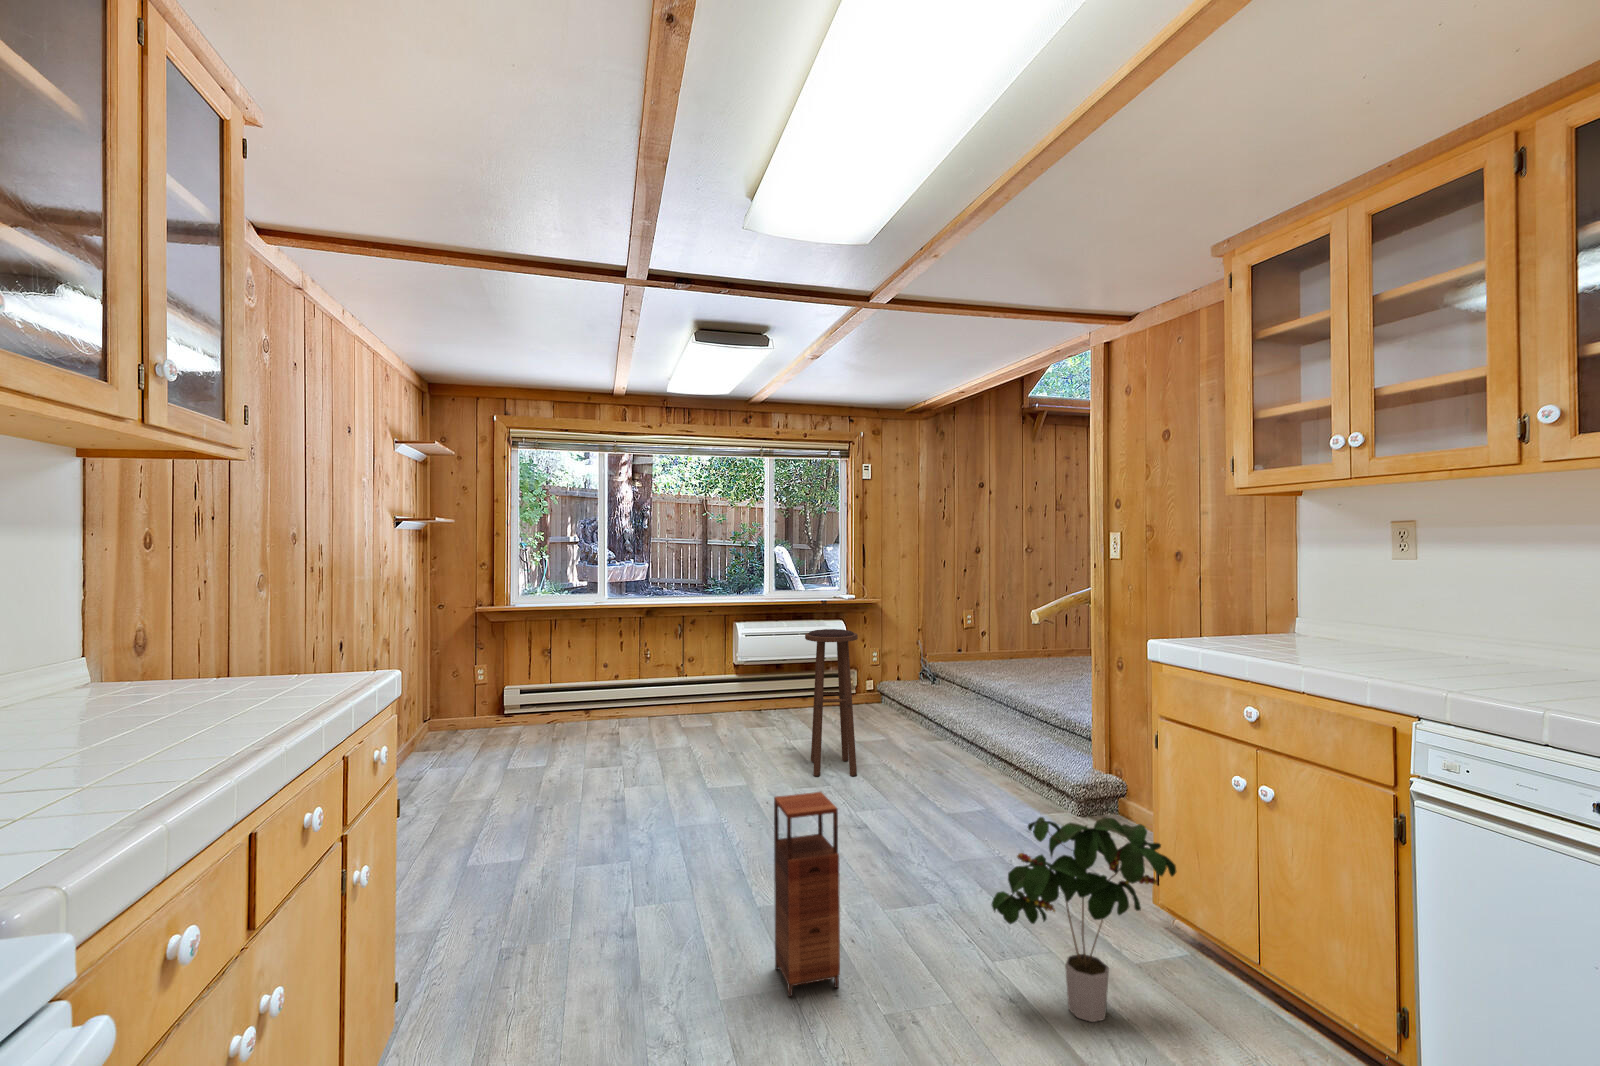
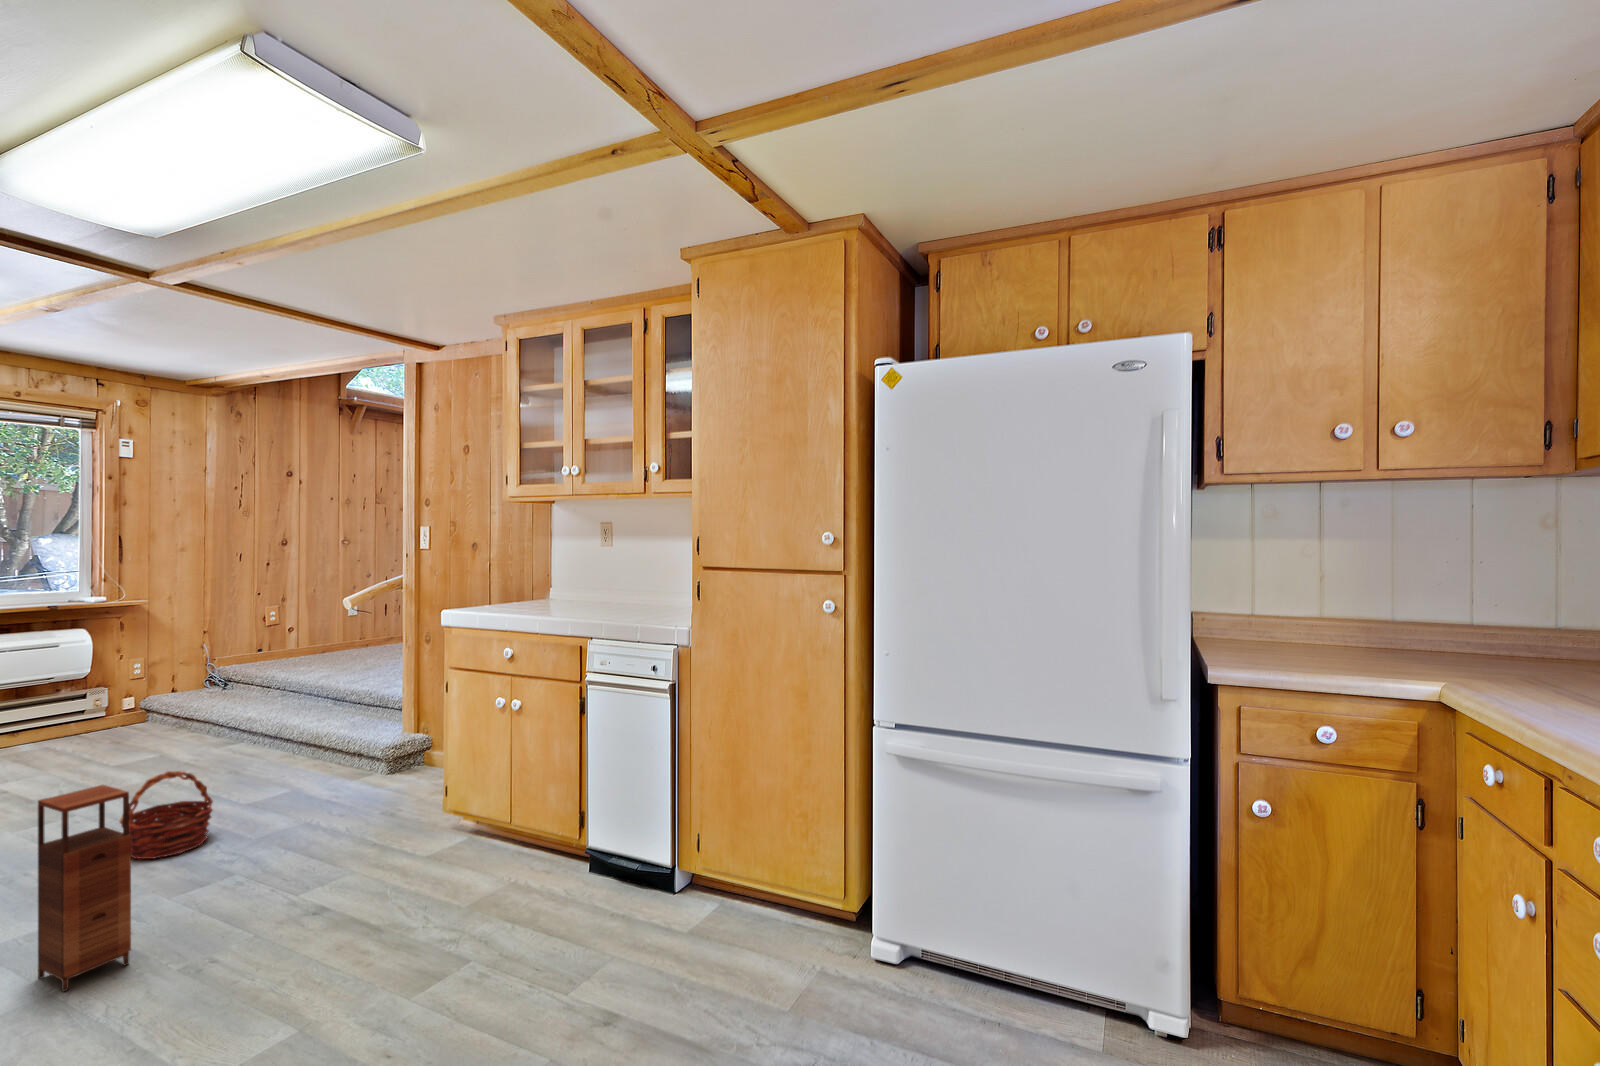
stool: present [805,629,858,776] -> none [41,634,125,808]
basket: none [846,772,917,858] -> present [120,771,213,859]
potted plant: present [991,817,1176,1022] -> none [301,744,455,902]

